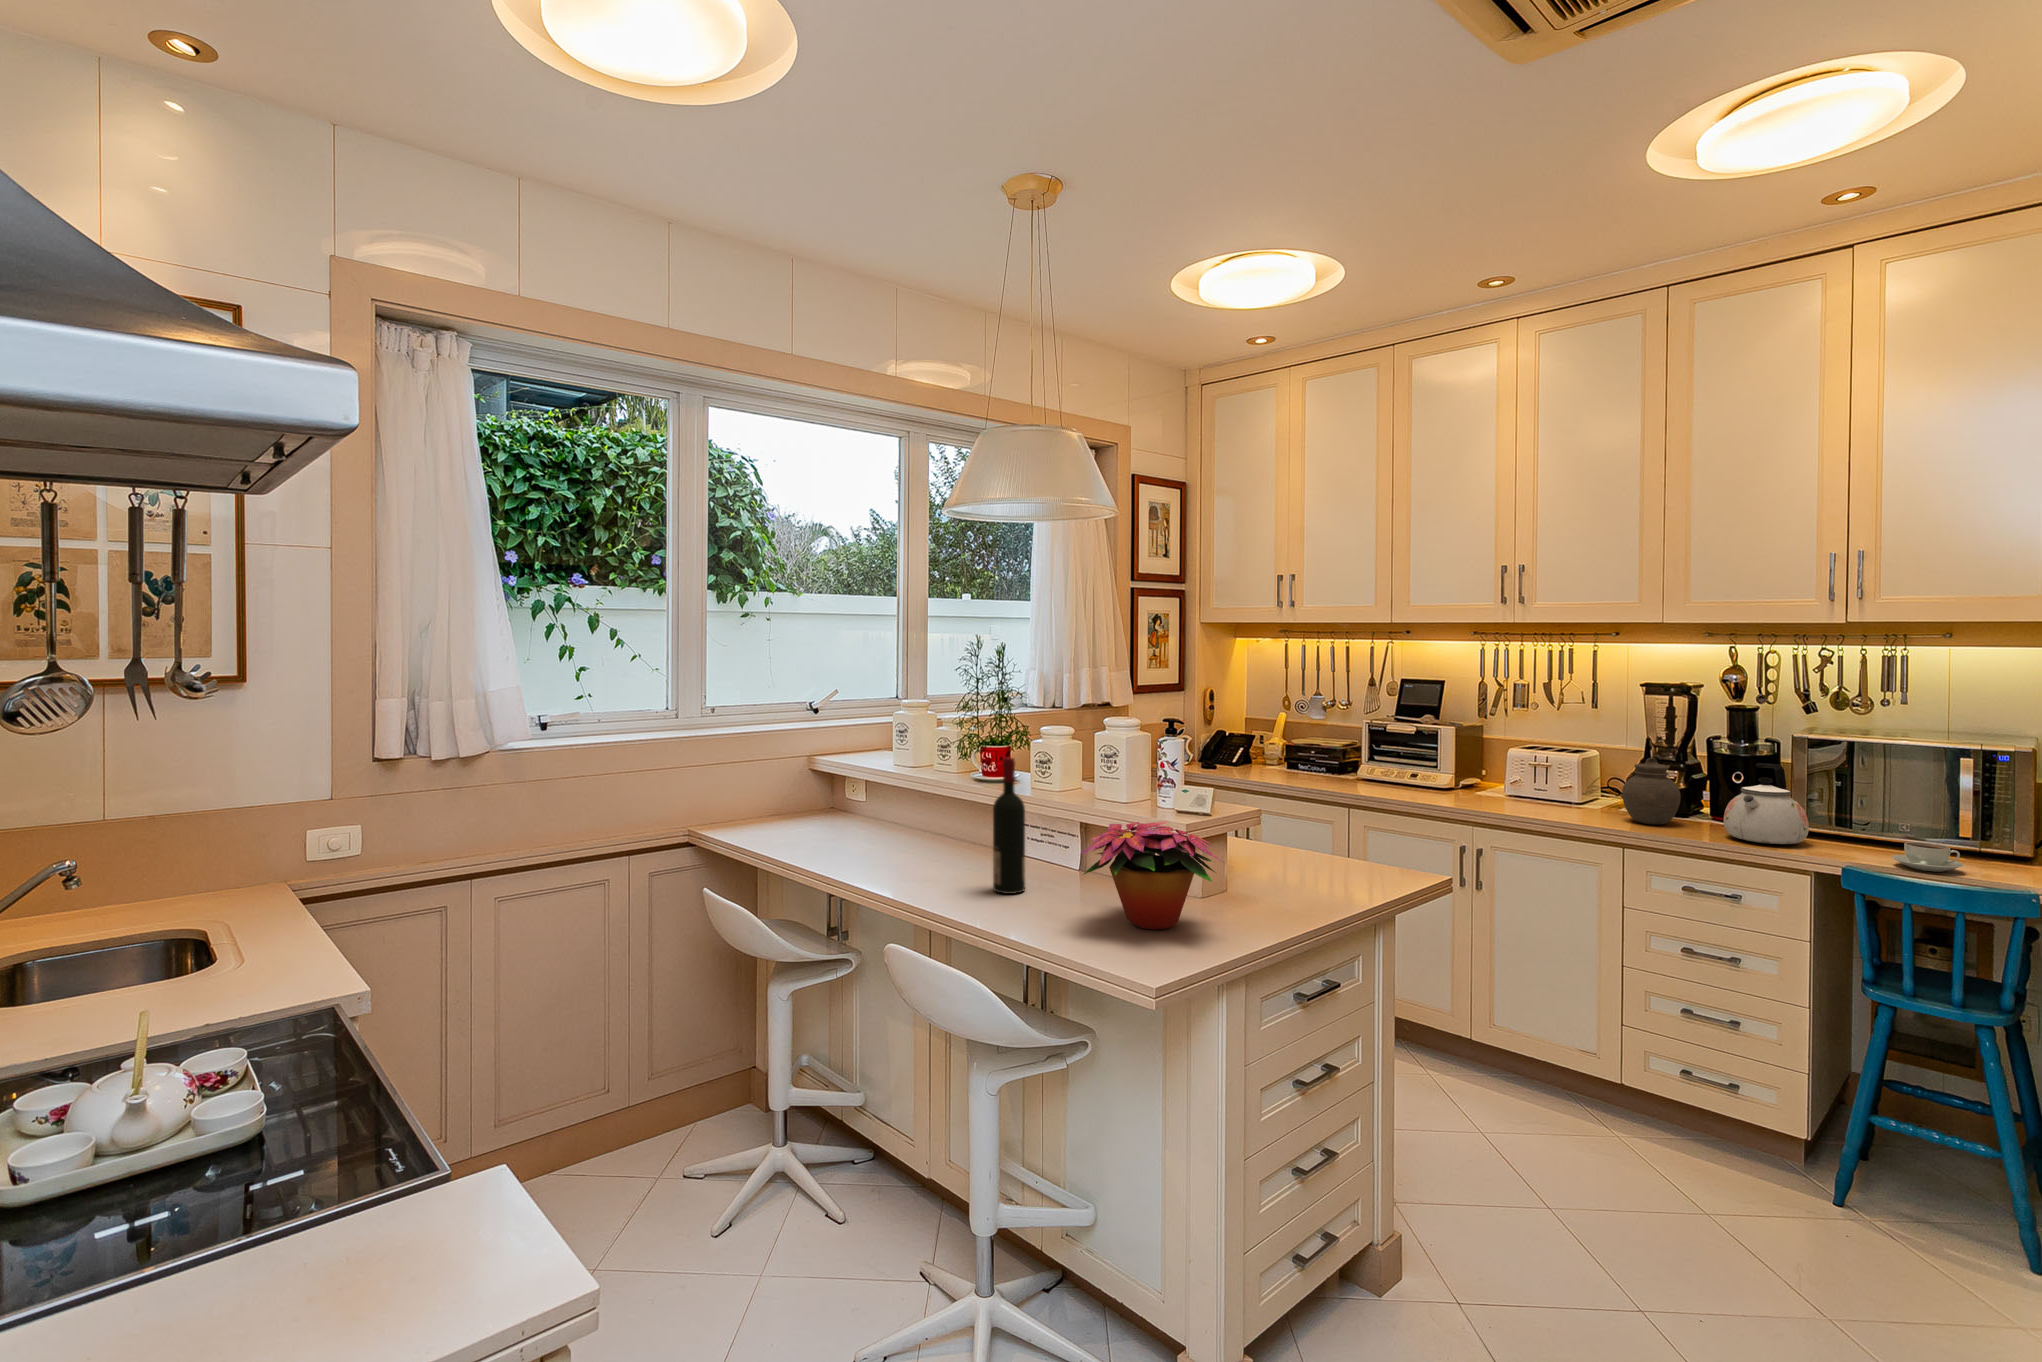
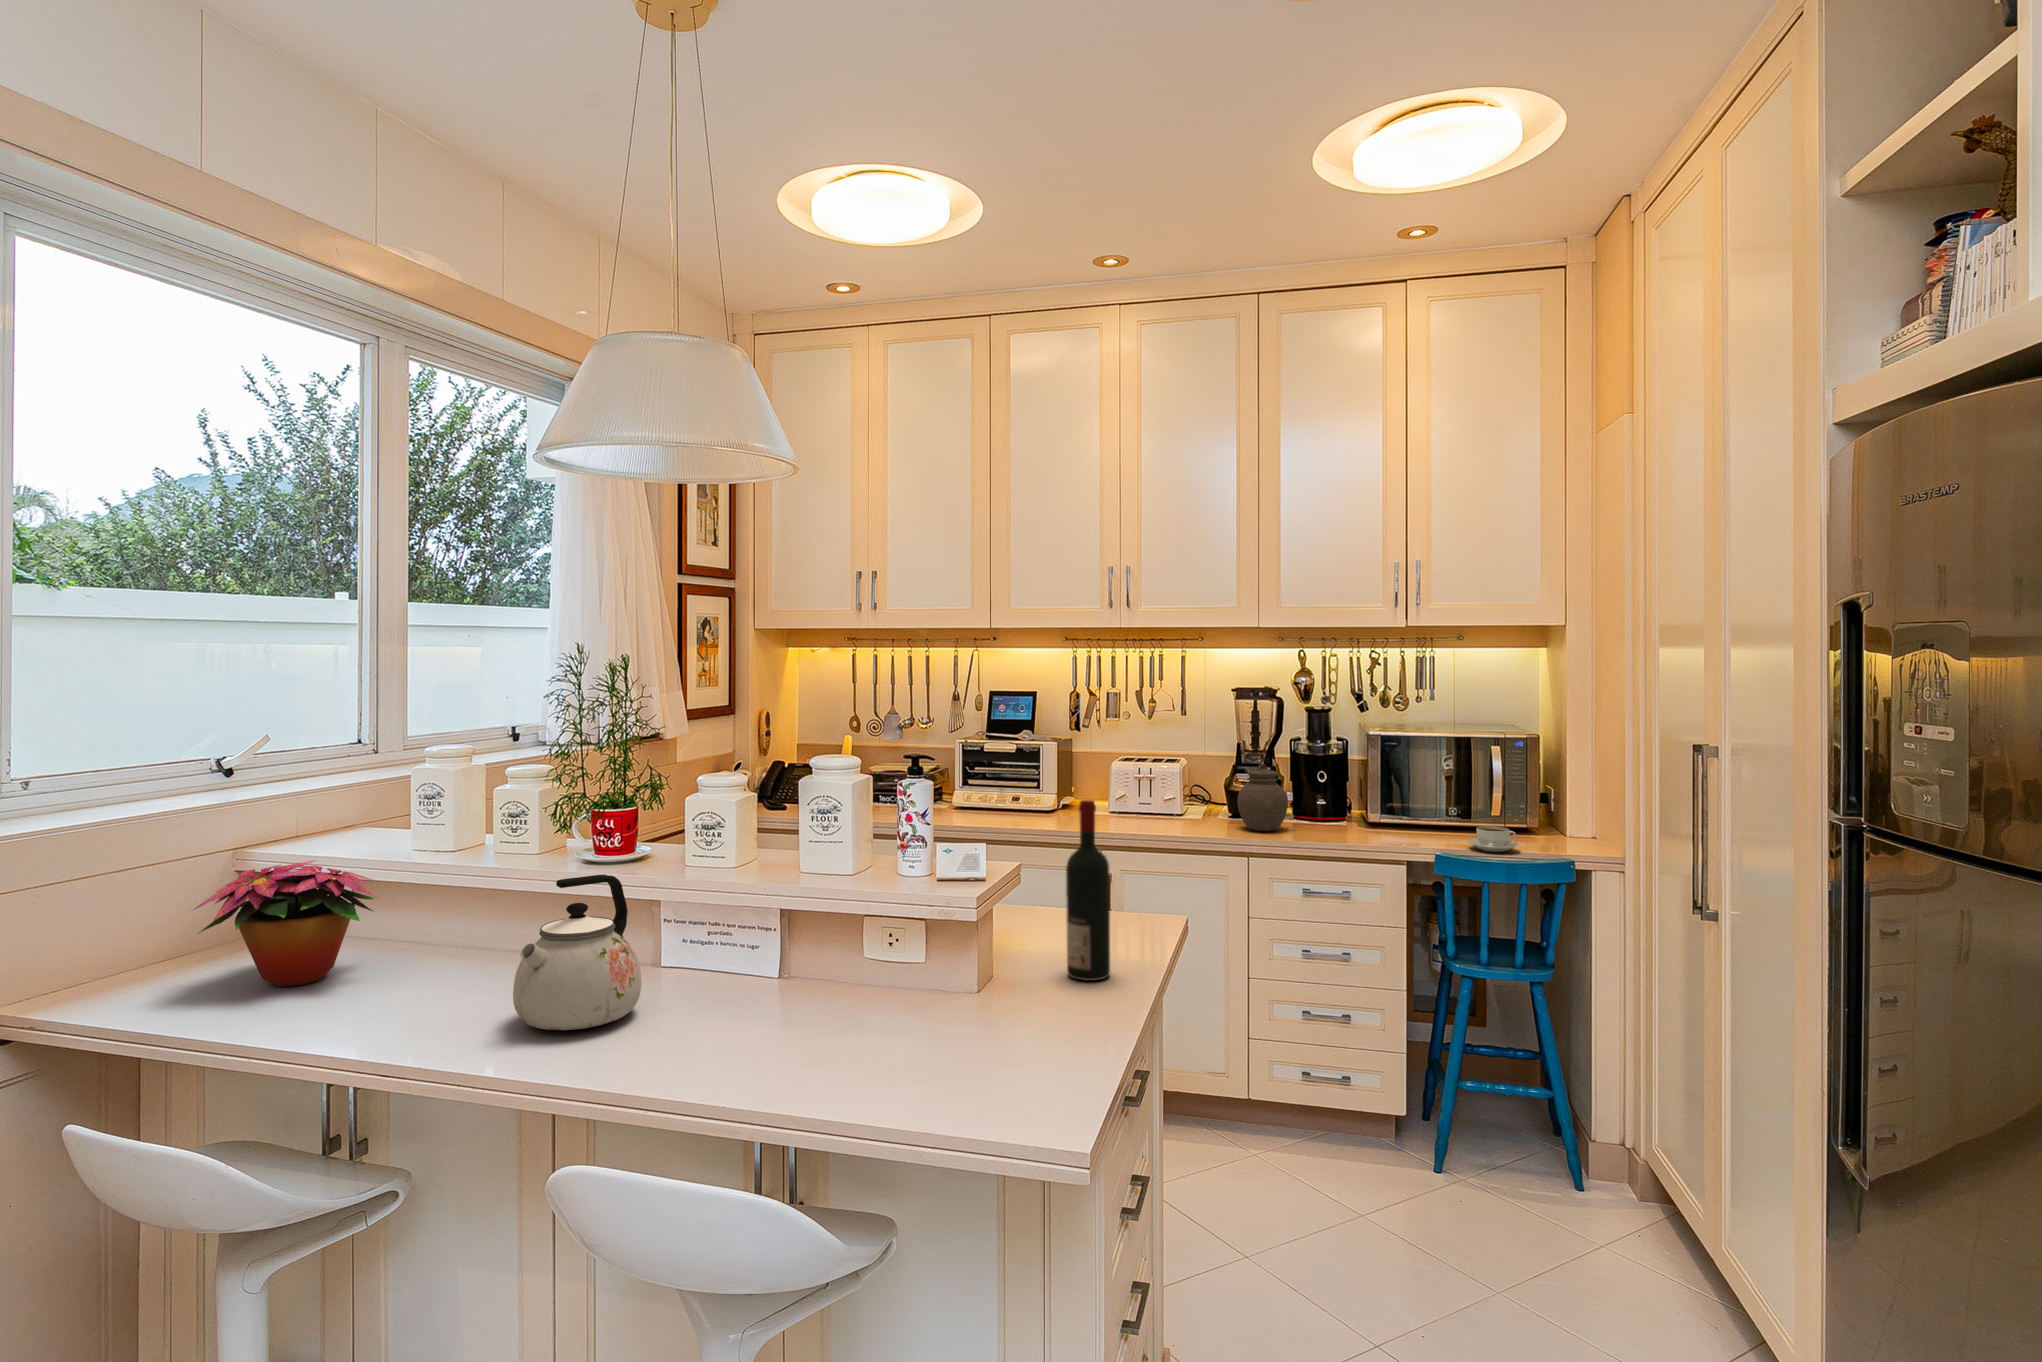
wine bottle: present [993,758,1025,894] -> present [1066,800,1110,981]
kettle: present [1724,763,1809,844] -> present [513,875,641,1030]
flower arrangement: present [1080,822,1221,930] -> present [195,860,377,986]

